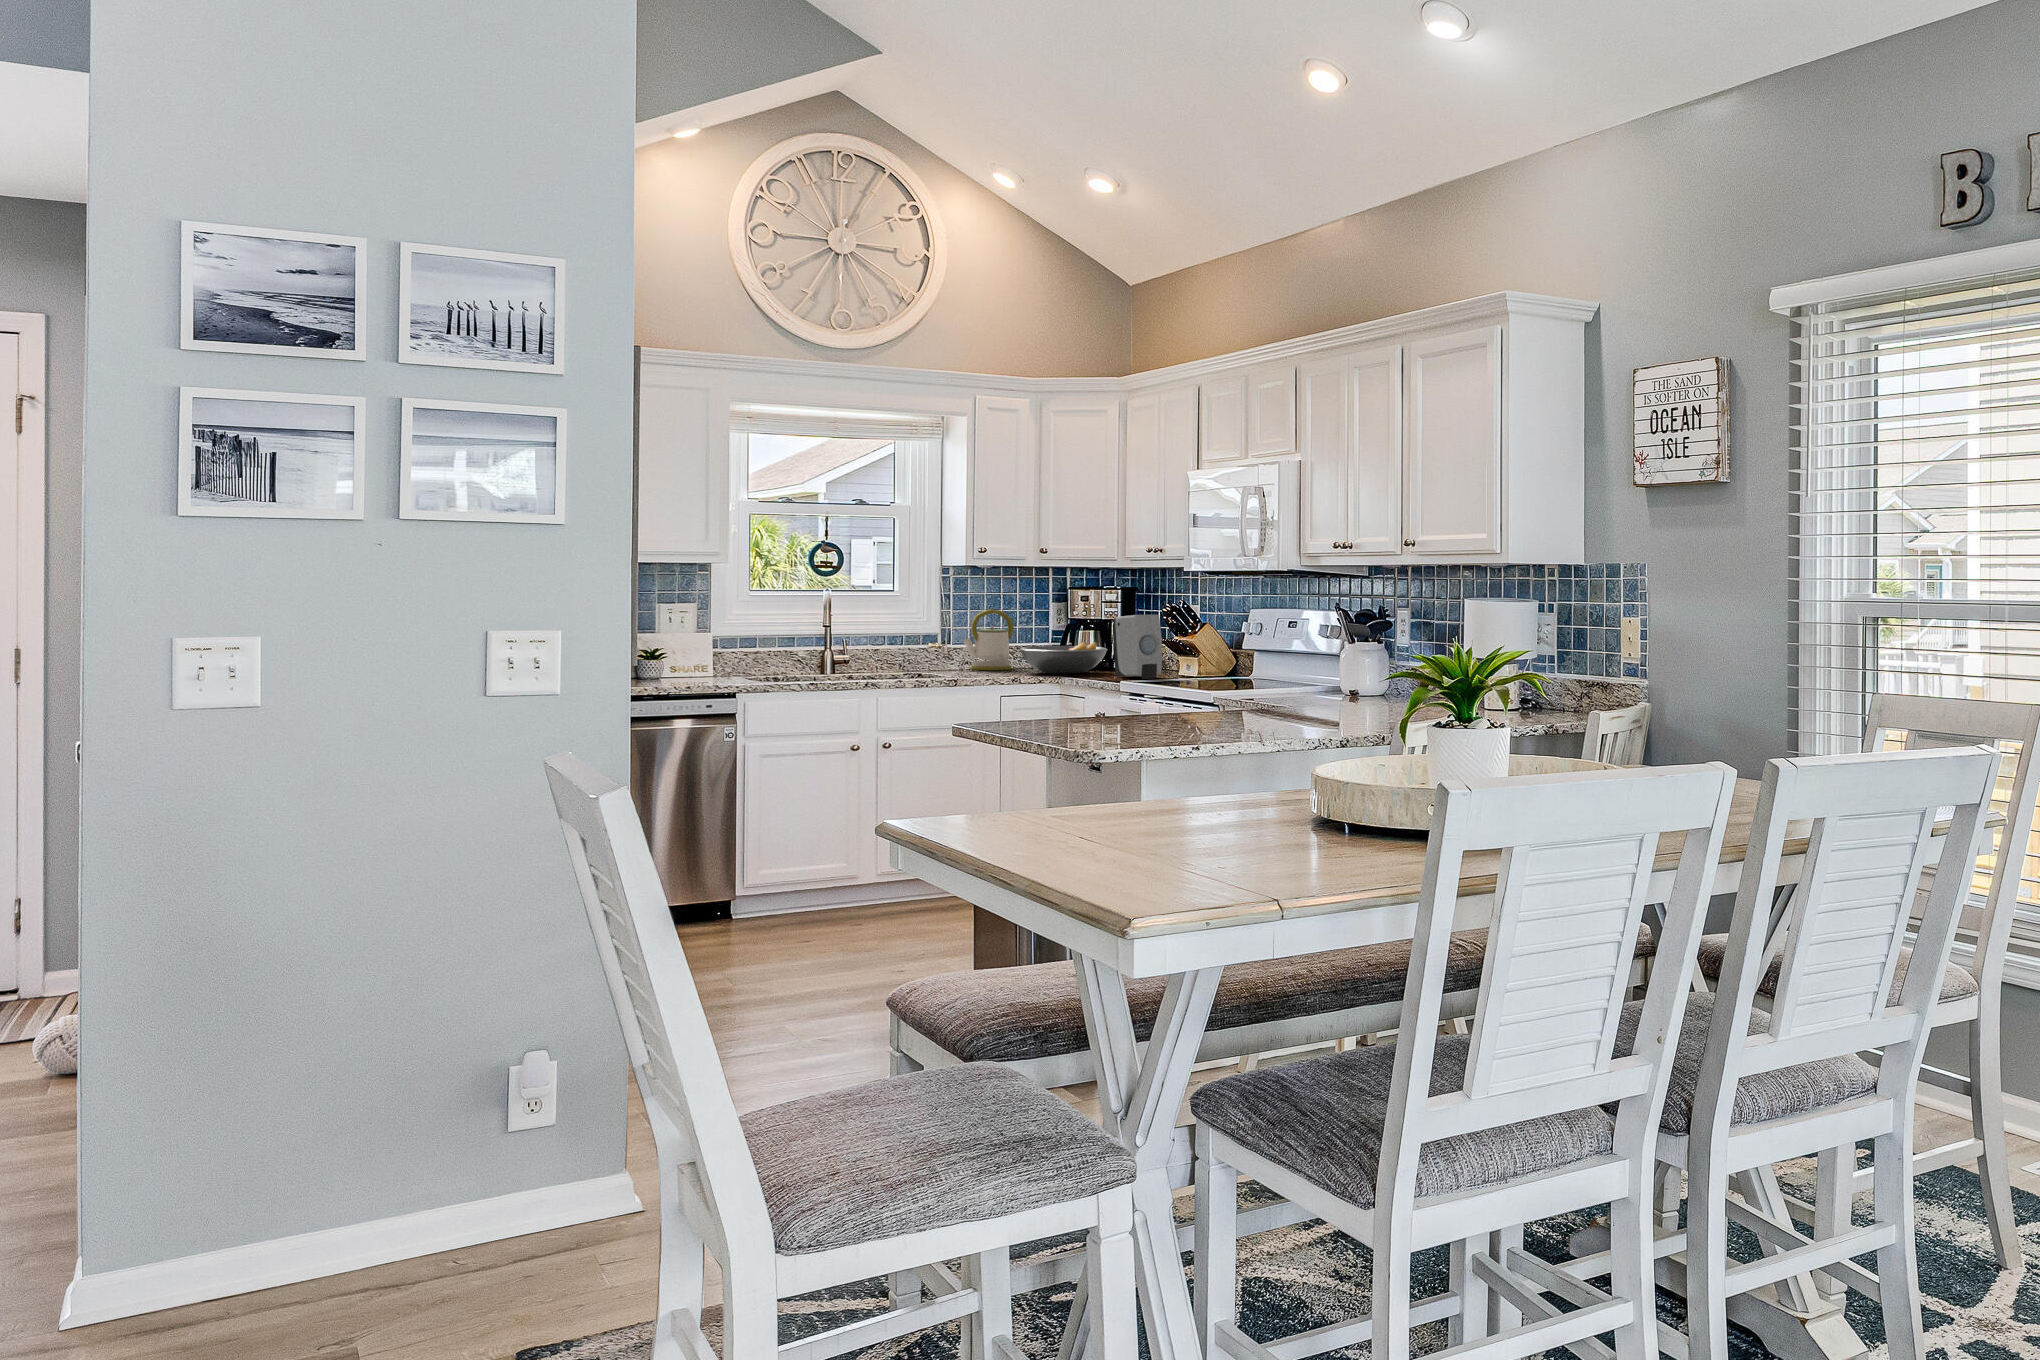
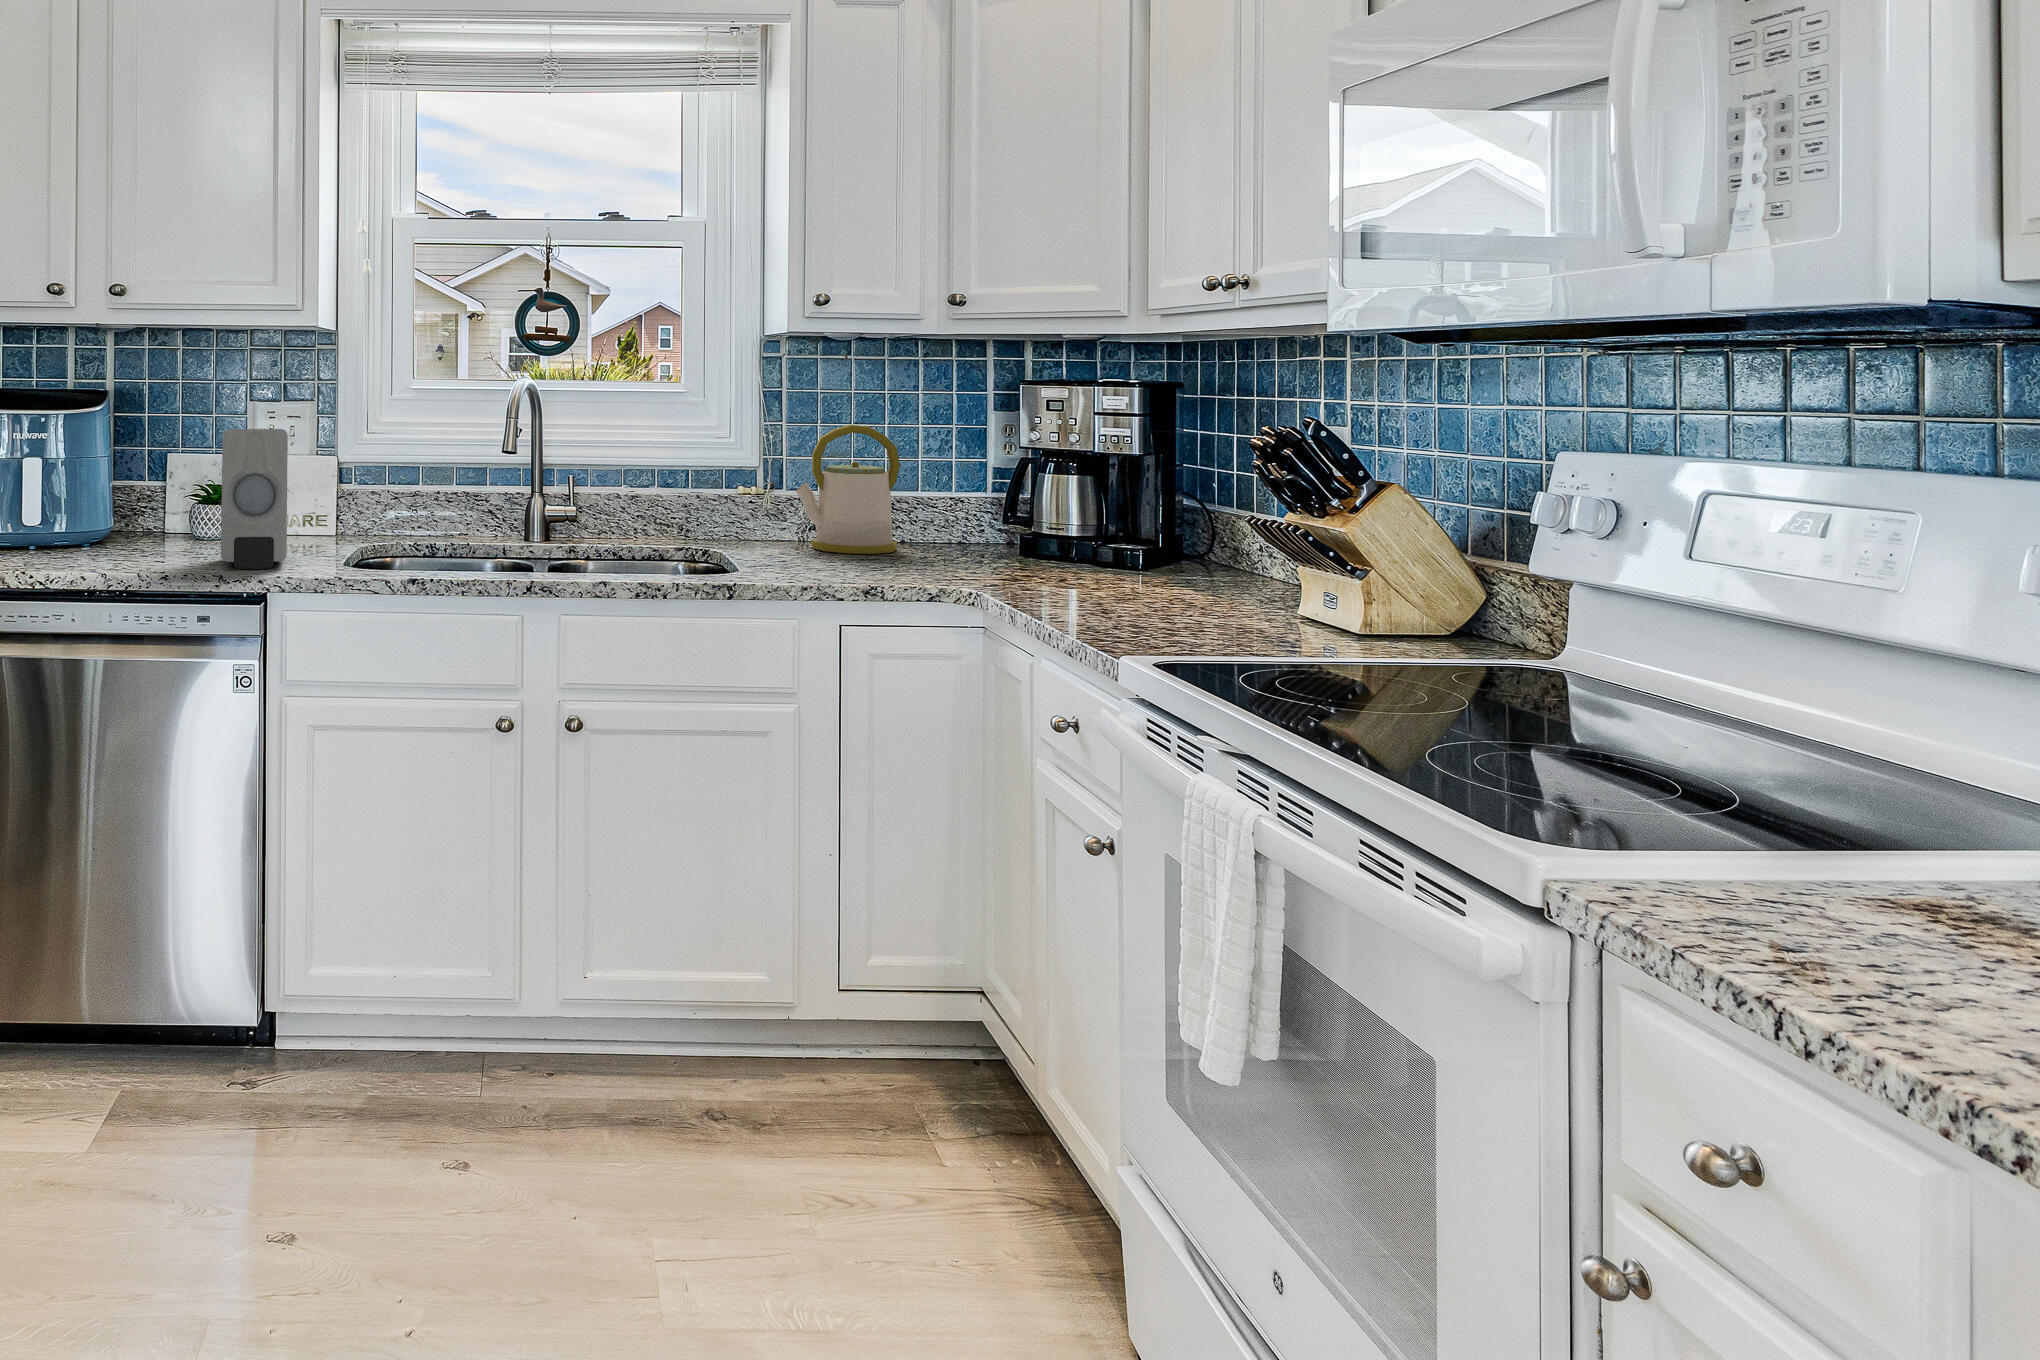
soap dispenser: present [1113,615,1162,679] -> present [221,429,288,569]
fruit bowl: present [1020,642,1107,674] -> none [895,505,1101,578]

